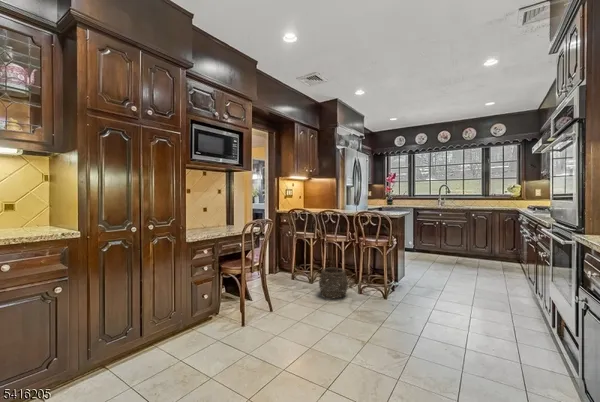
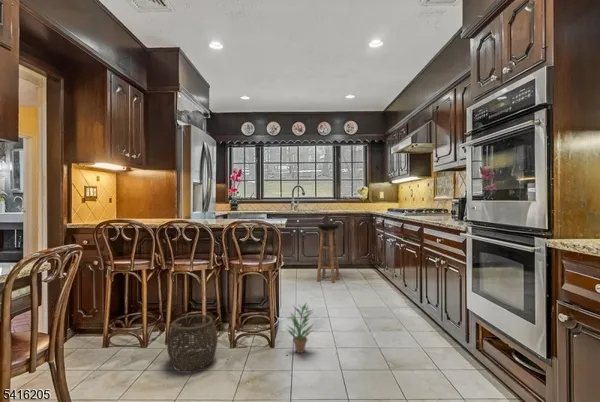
bar stool: none [451,218,474,269] -> present [317,224,339,283]
potted plant: none [393,269,415,305] -> present [288,304,312,353]

